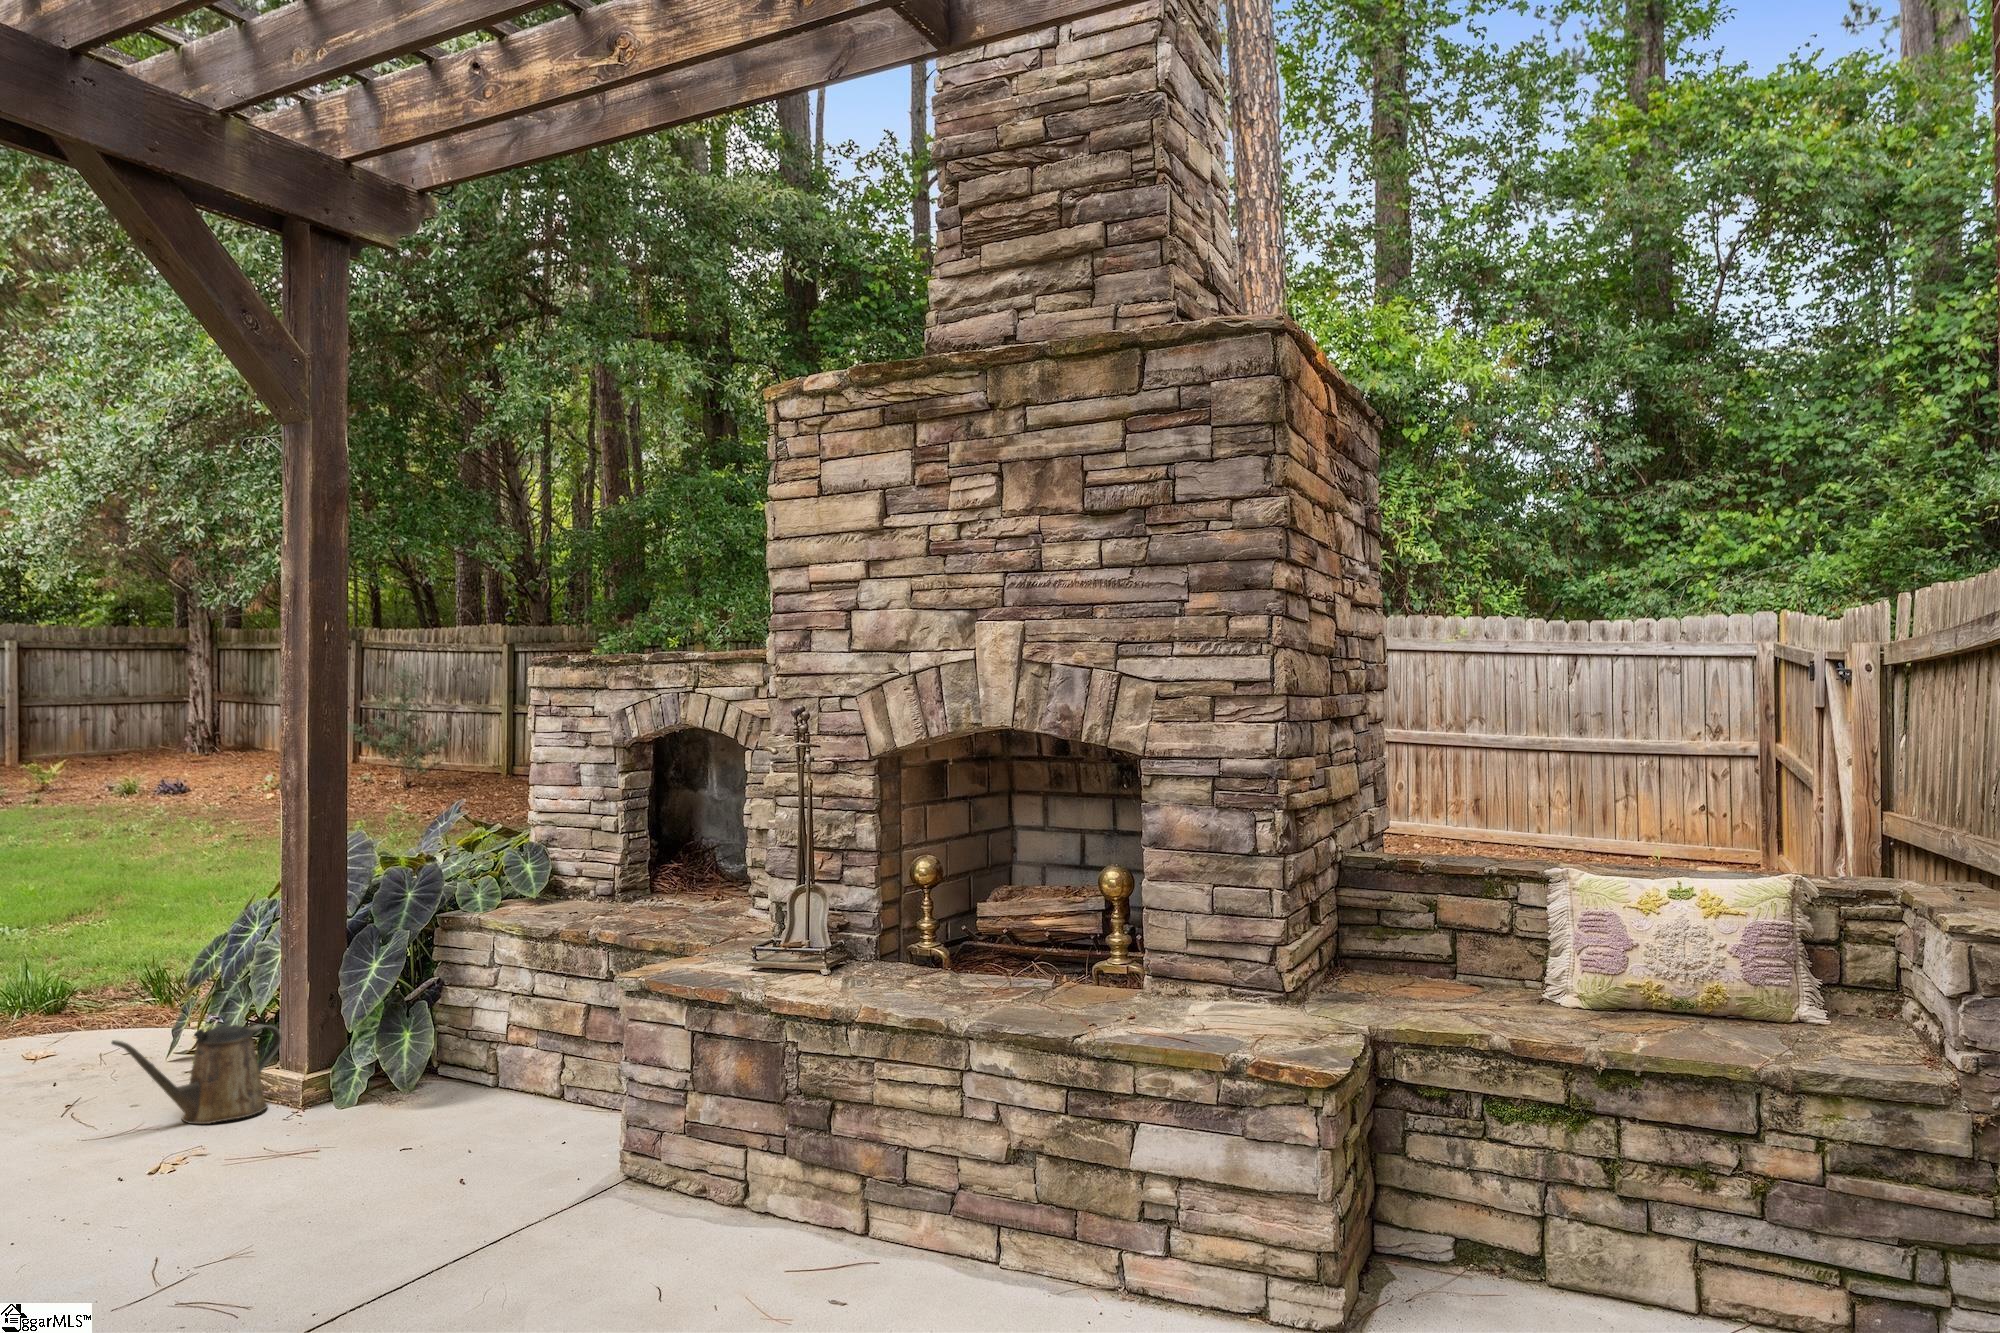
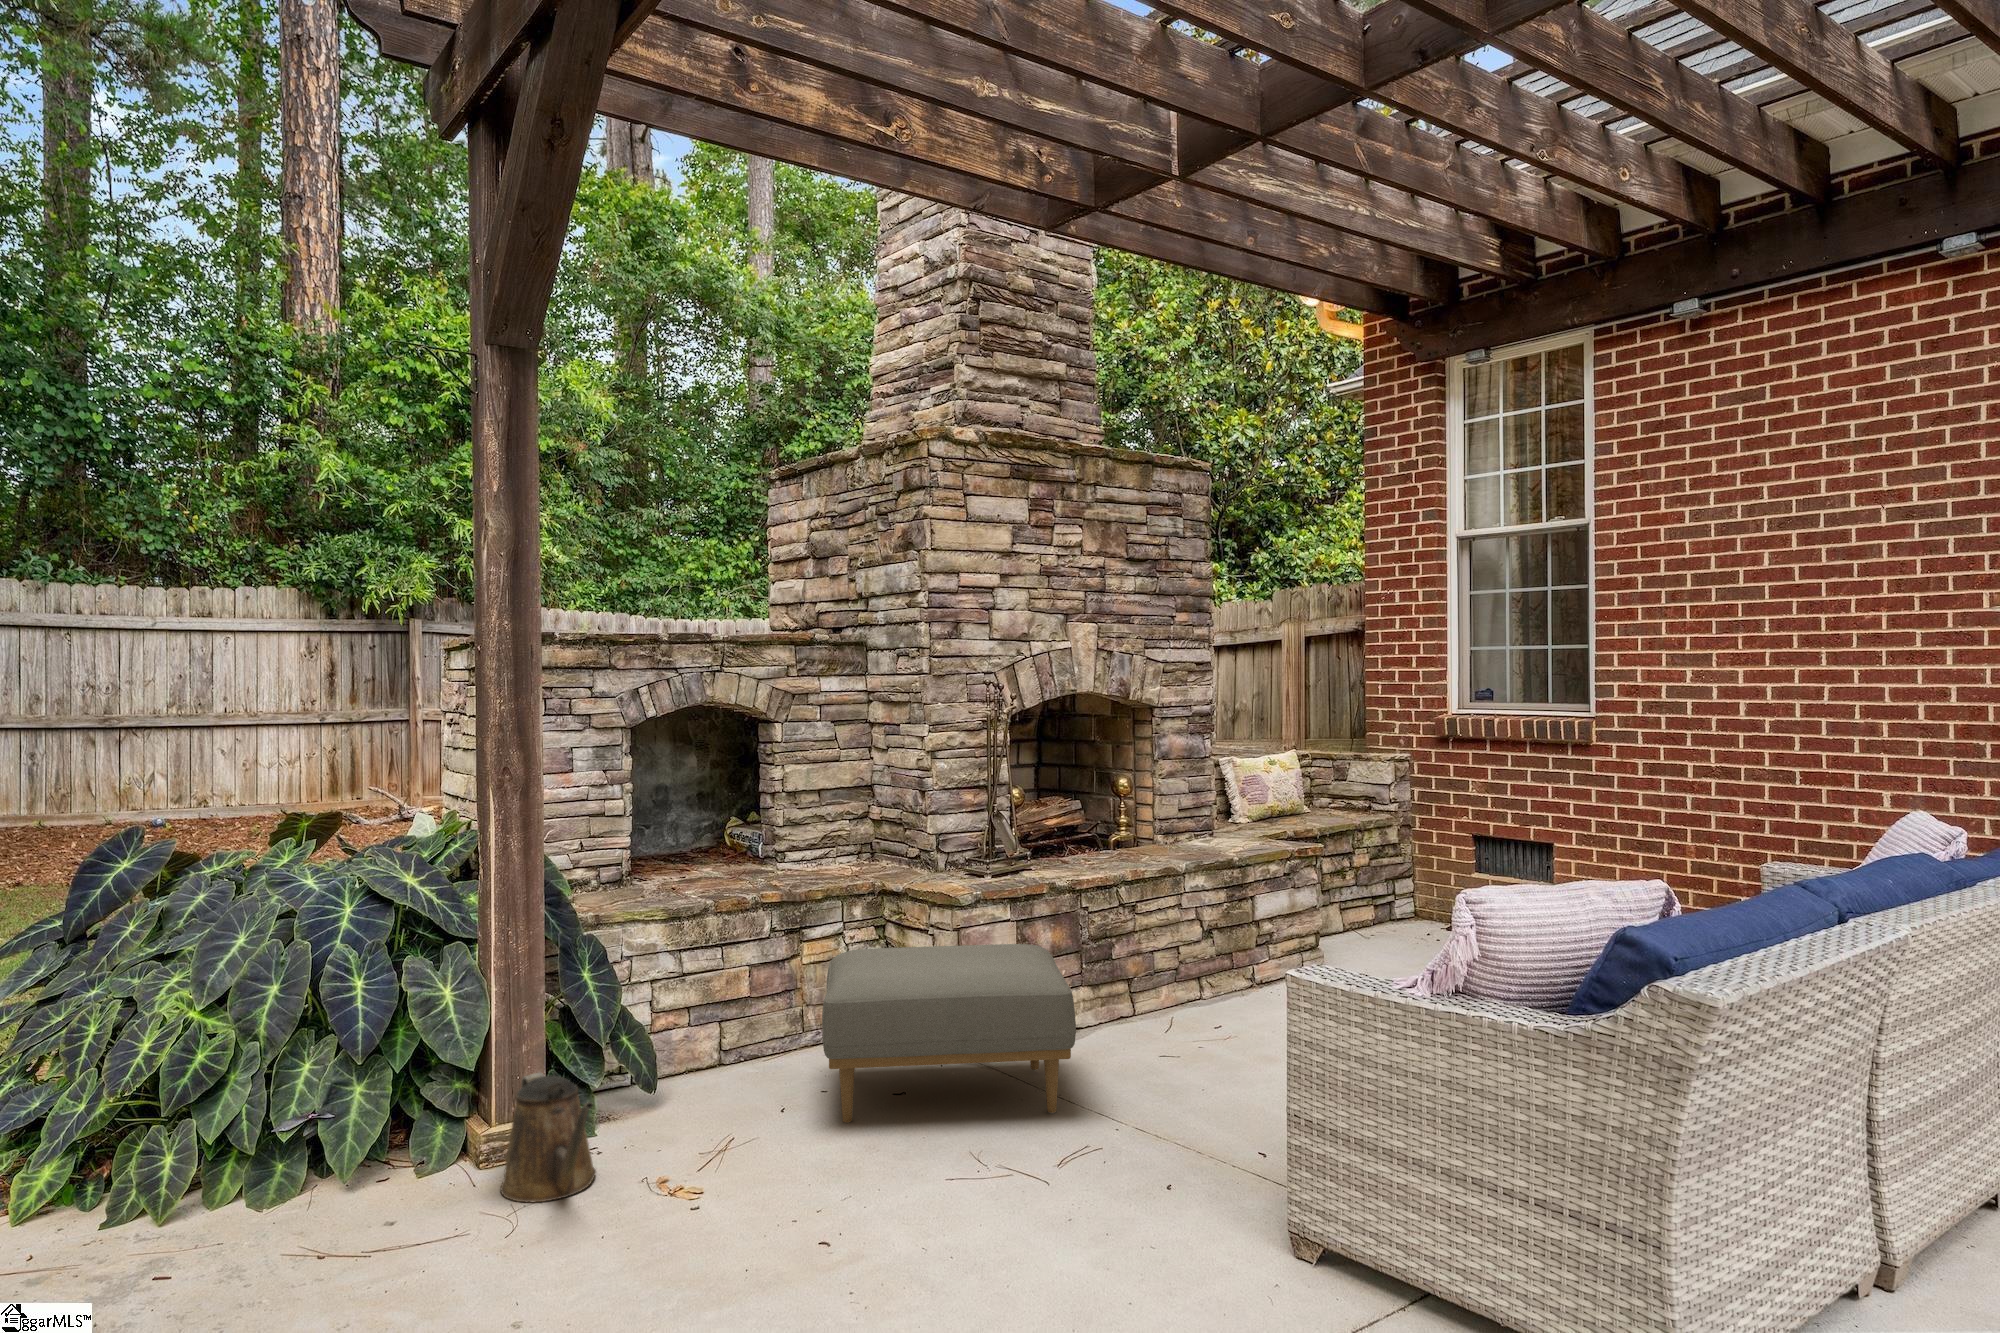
ottoman: none [344,1005,602,1250] -> present [822,944,1076,1123]

